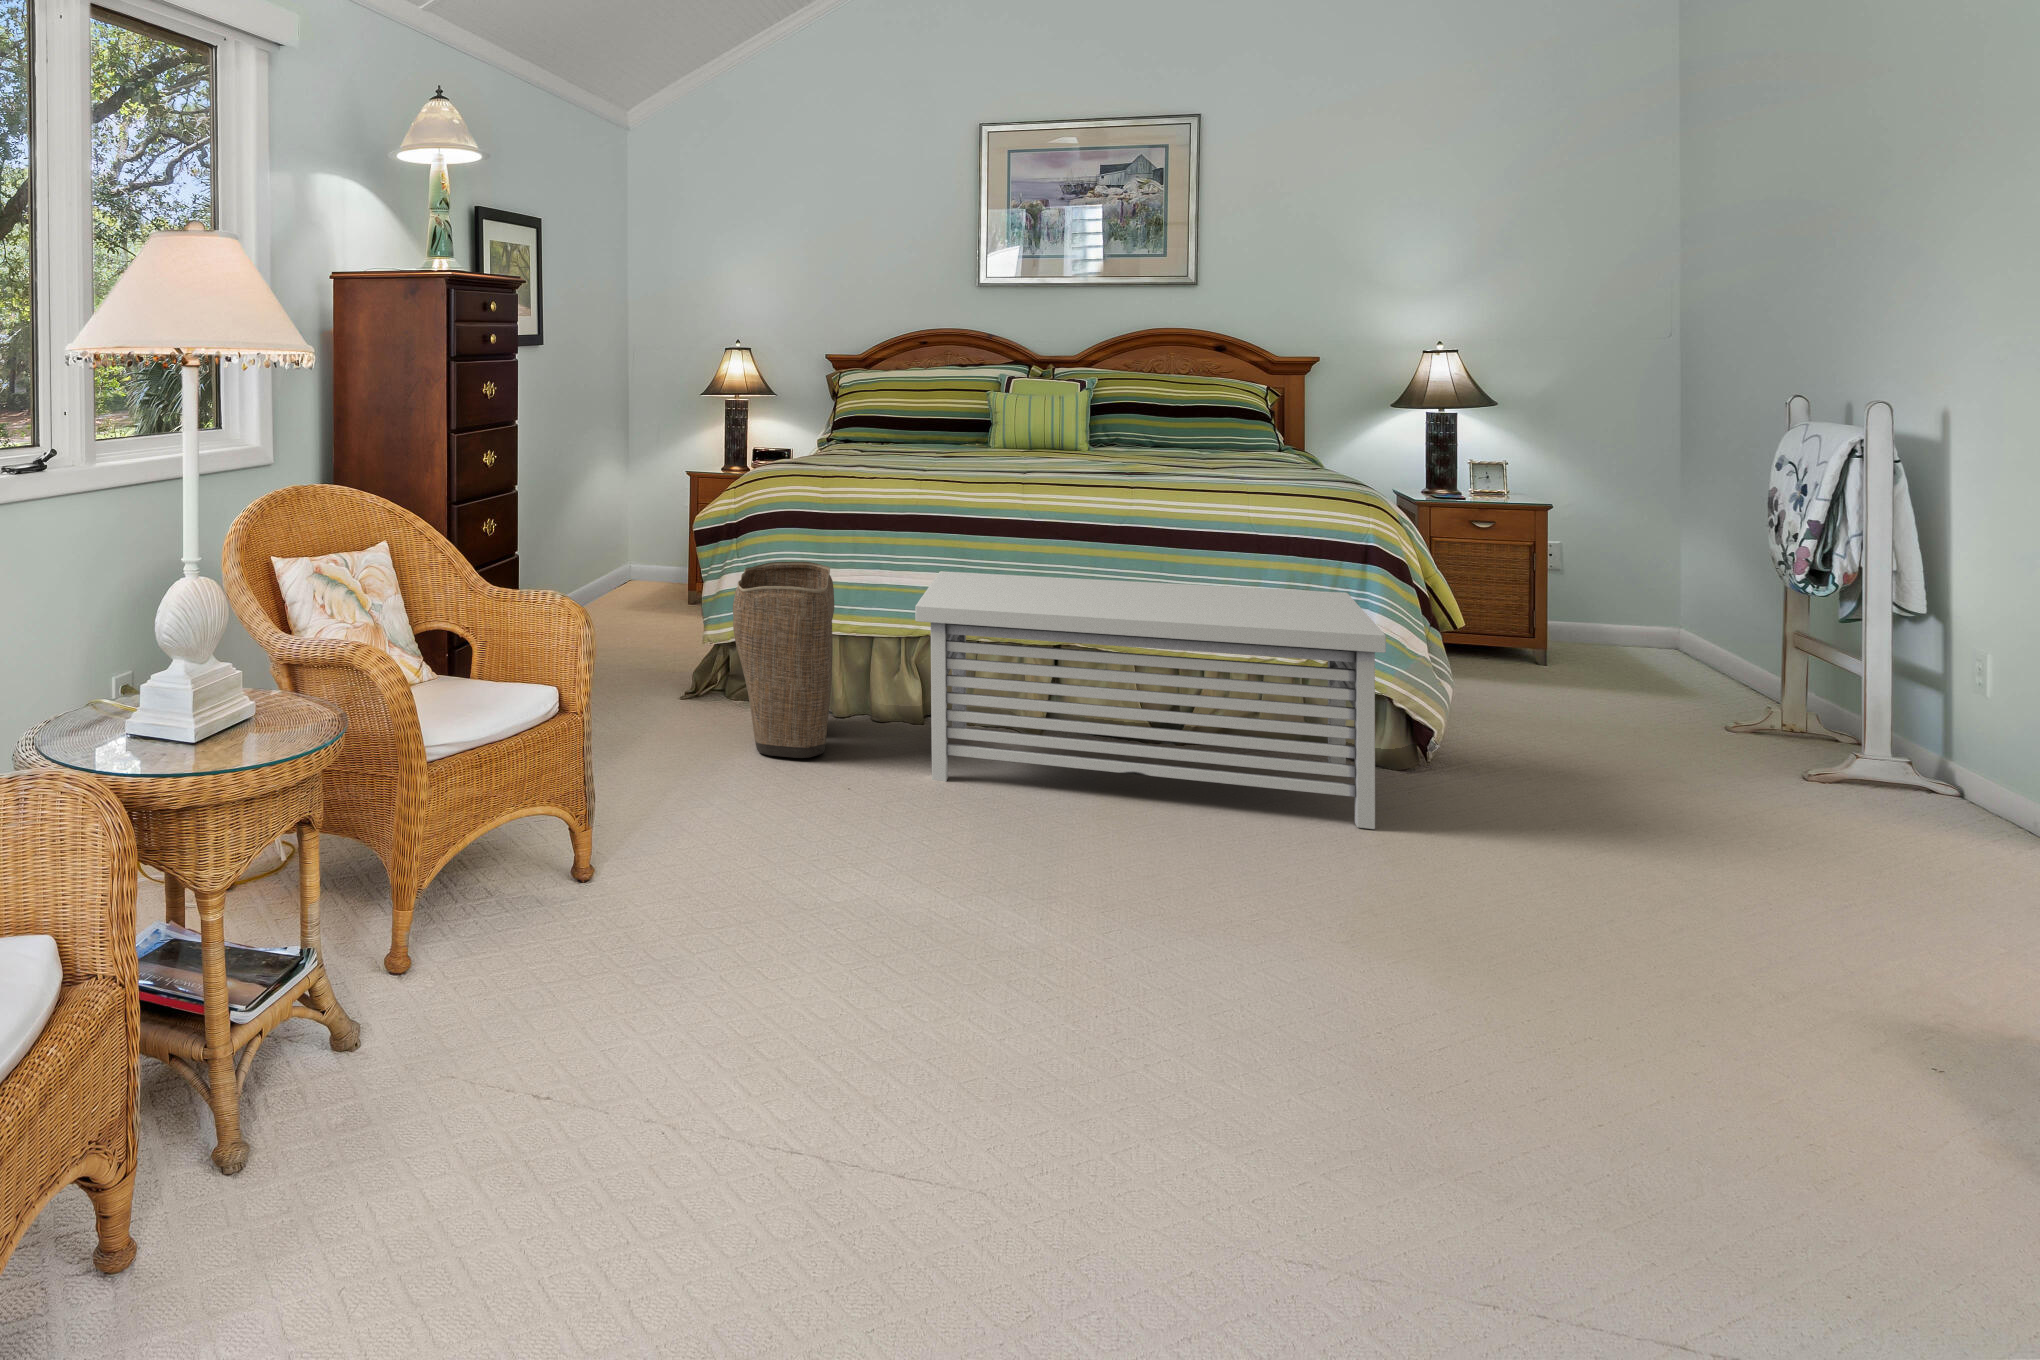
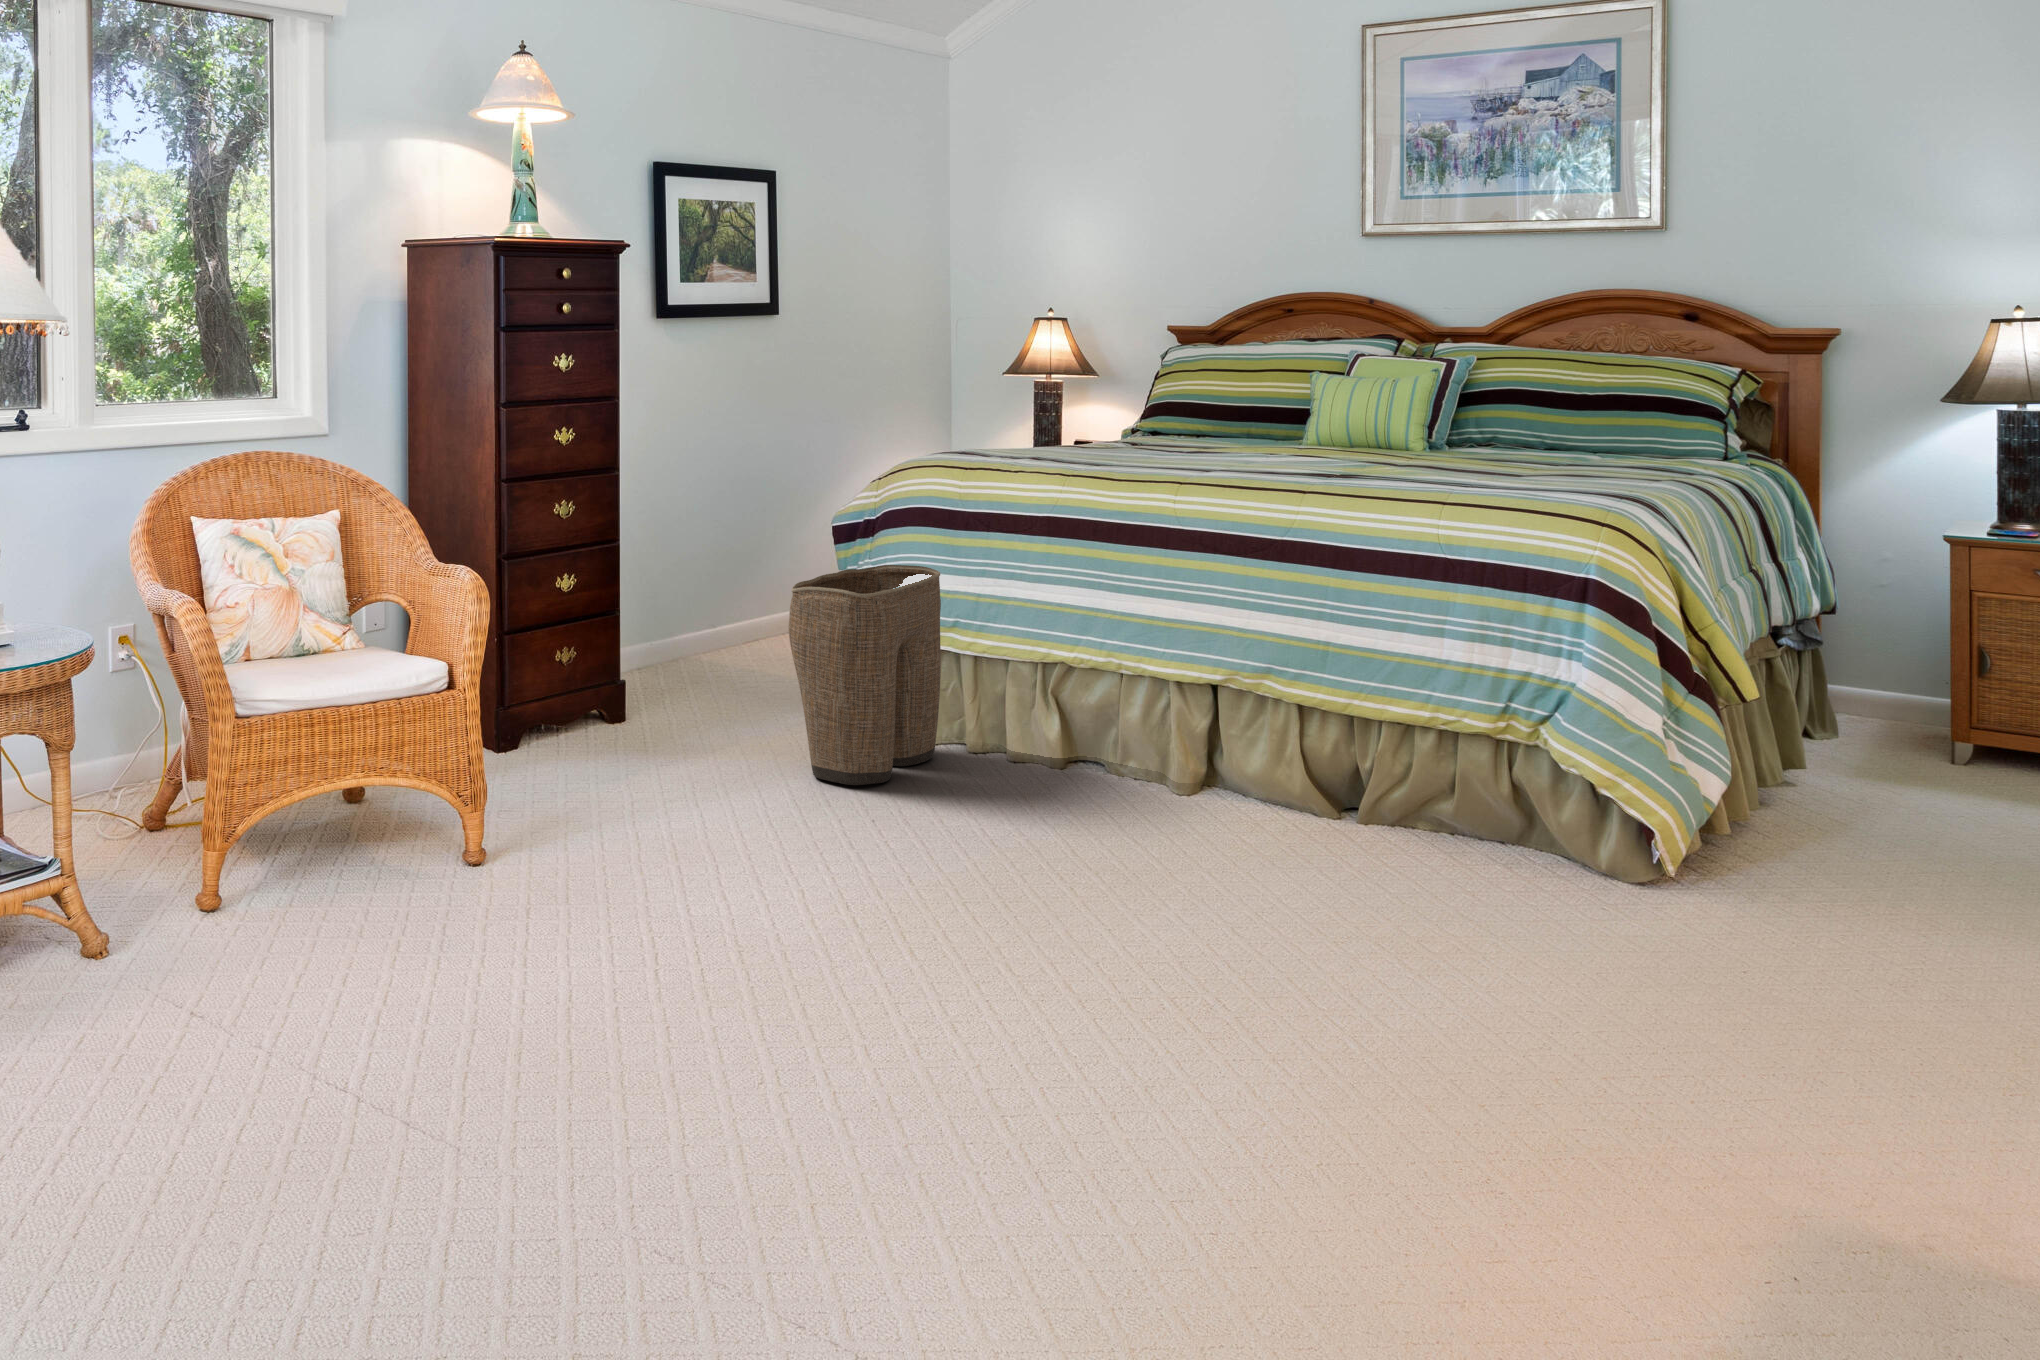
storage bench: present [915,571,1386,829] -> none [943,586,1548,940]

